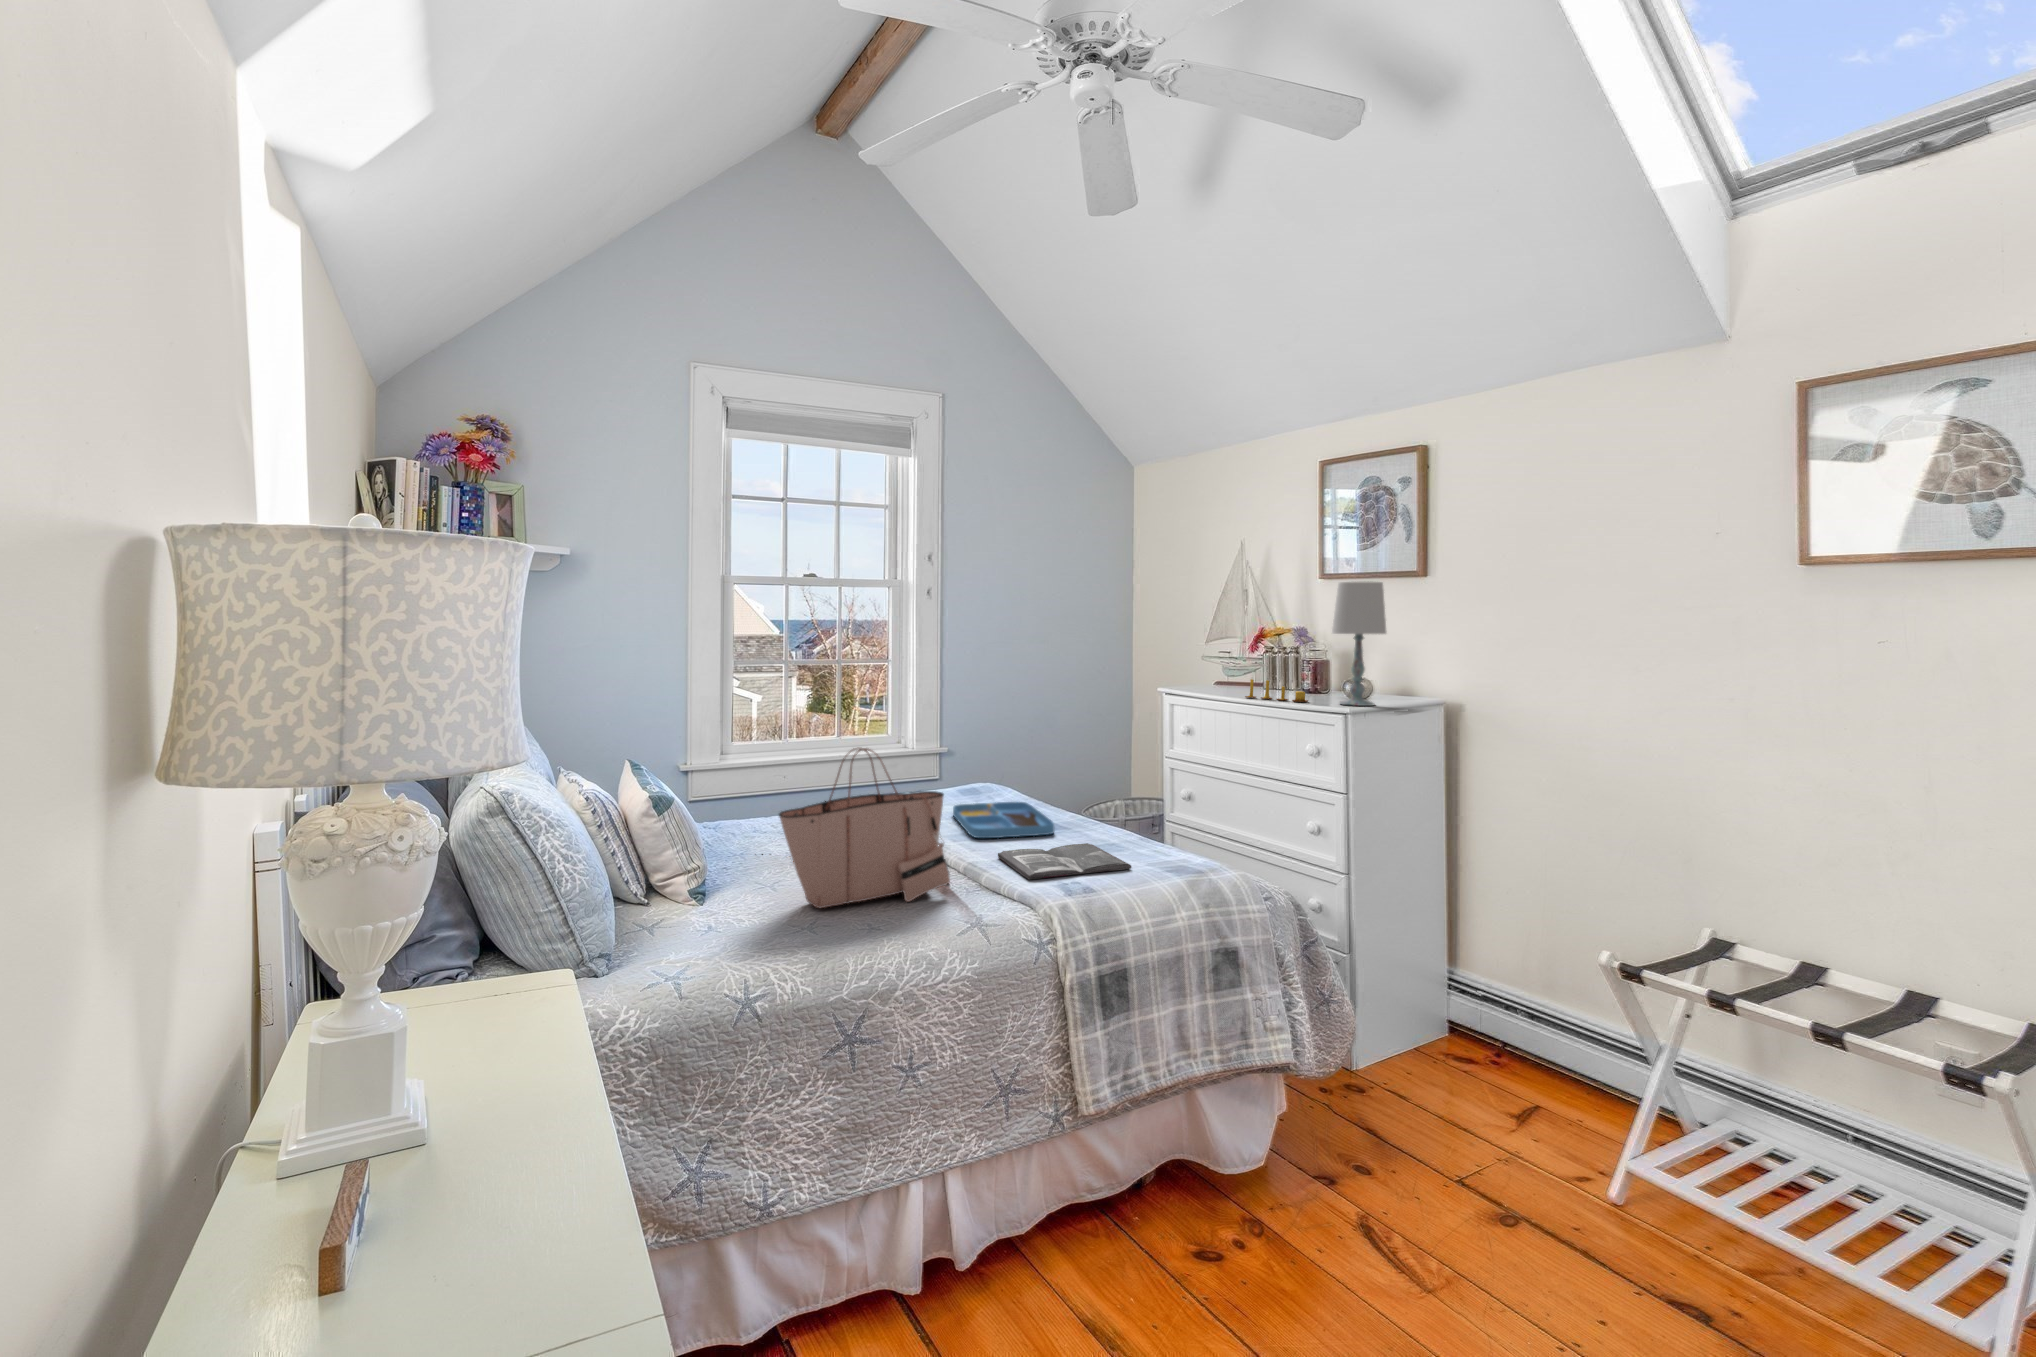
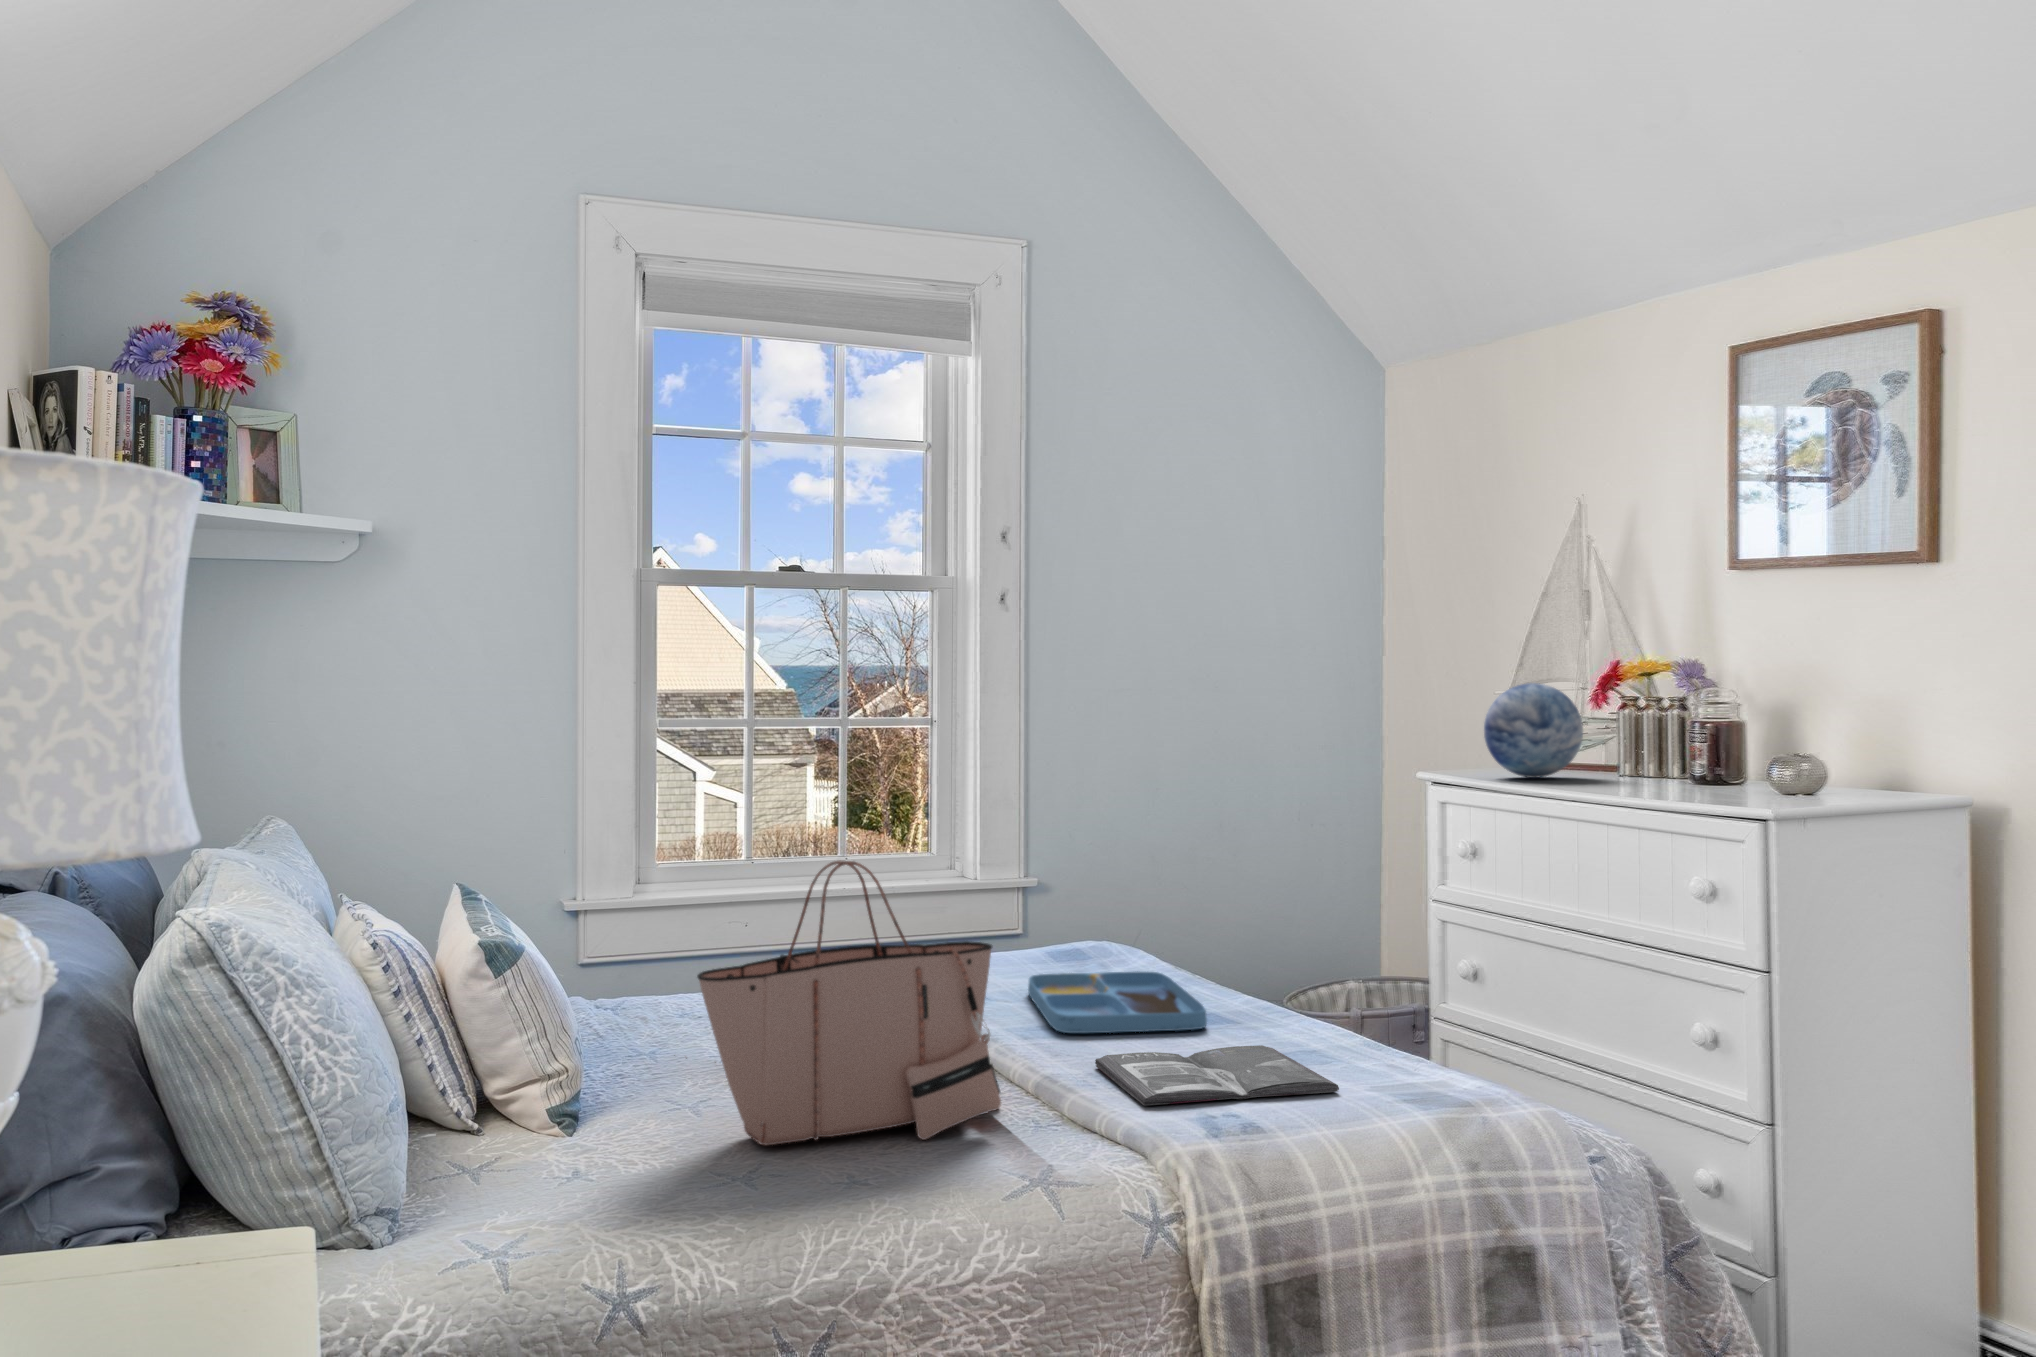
table lamp: present [1332,582,1386,706] -> none [1734,565,1841,799]
decorative orb: none [1196,641,1249,692] -> present [1484,683,1583,778]
candle: present [1245,679,1308,702] -> none [1573,748,1694,793]

